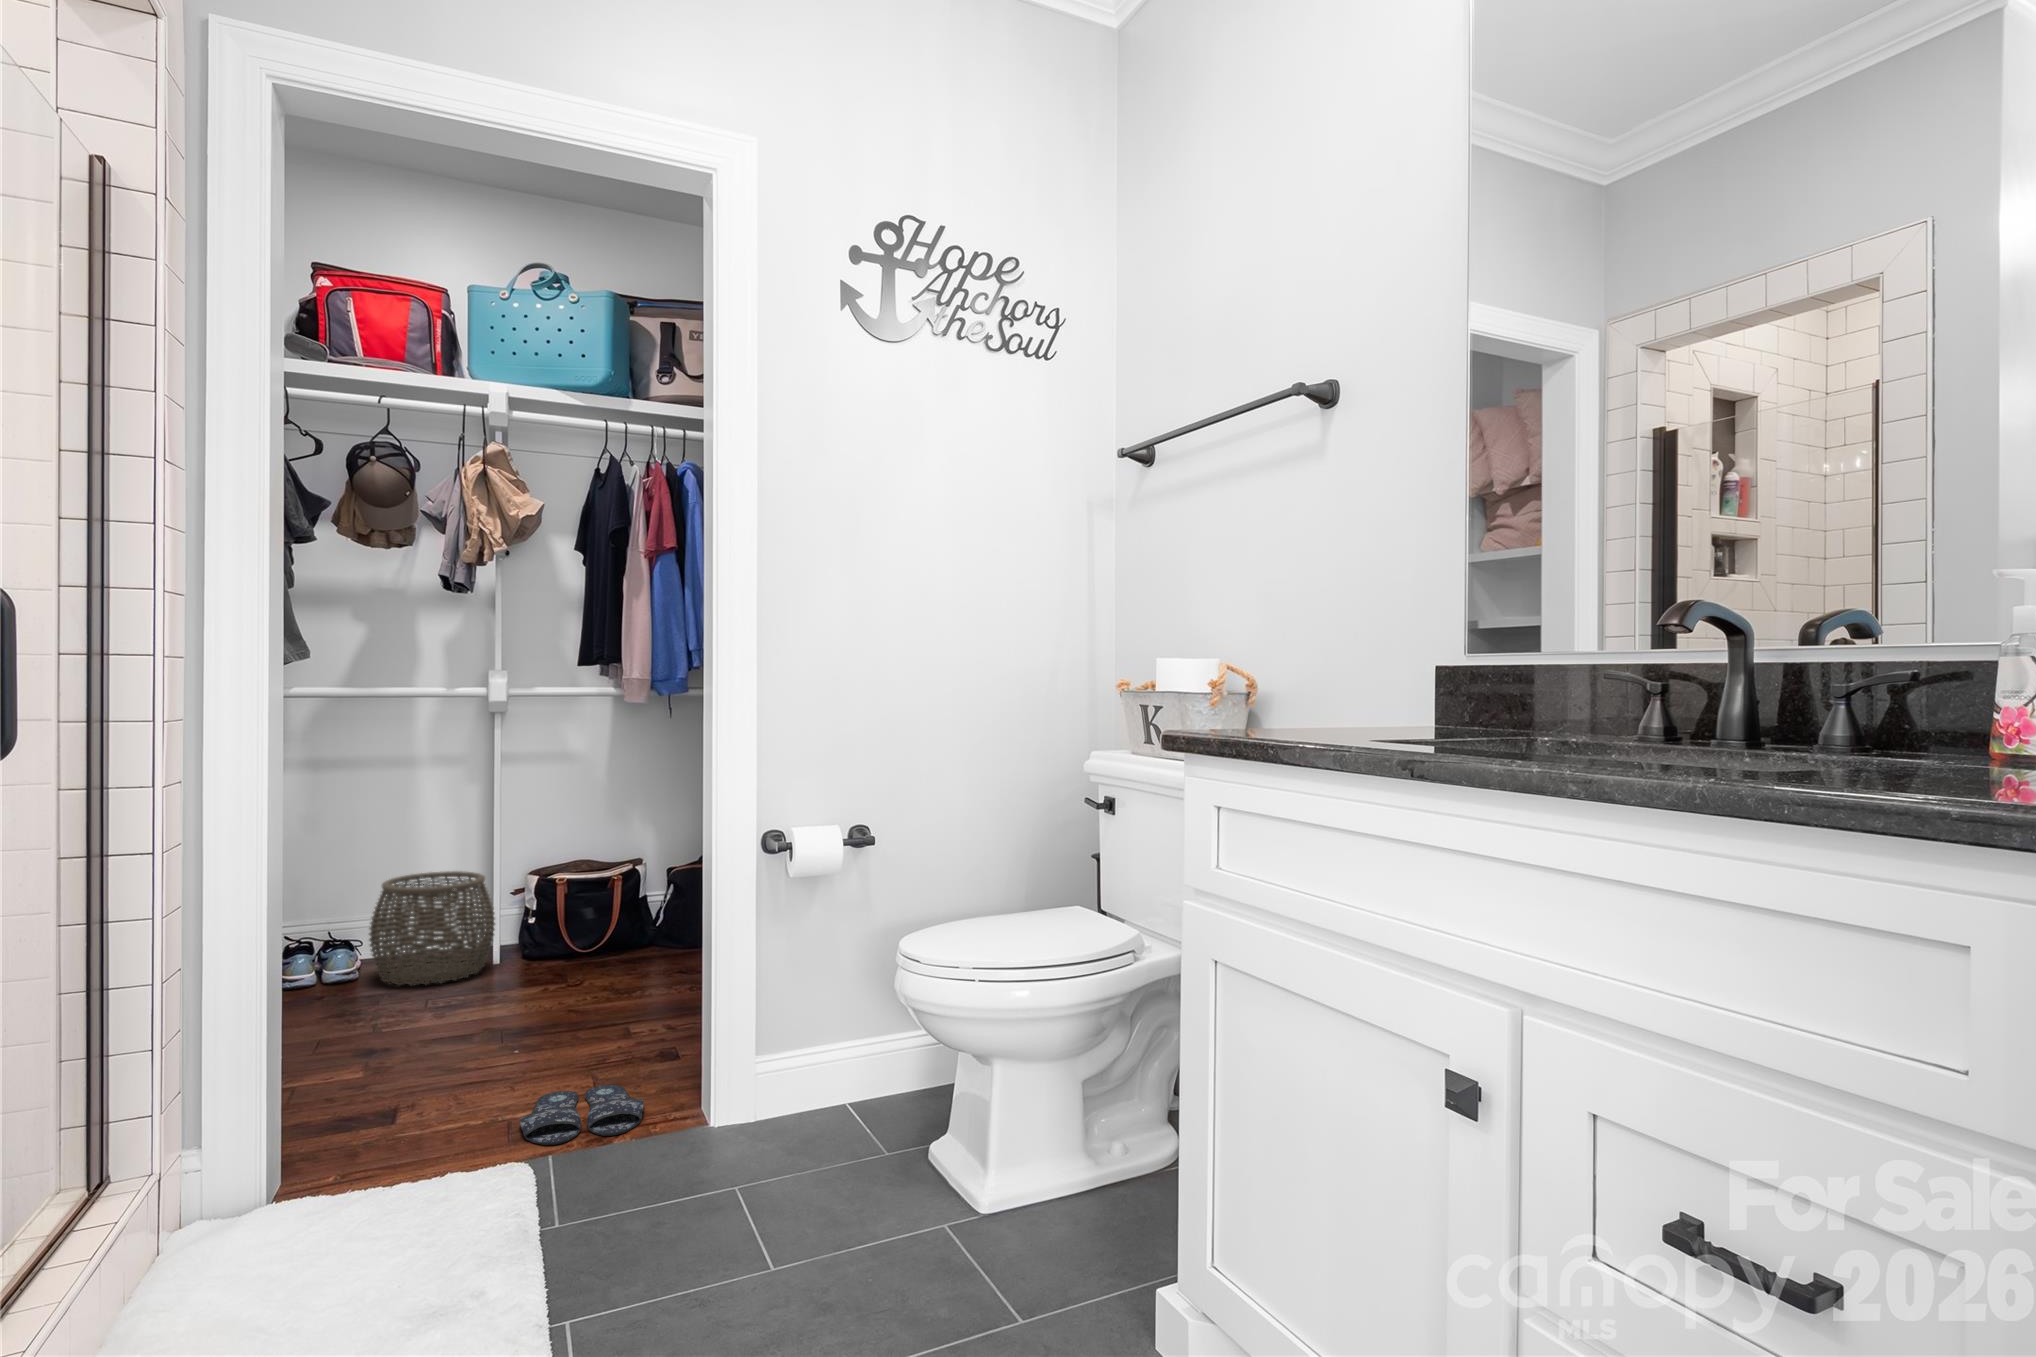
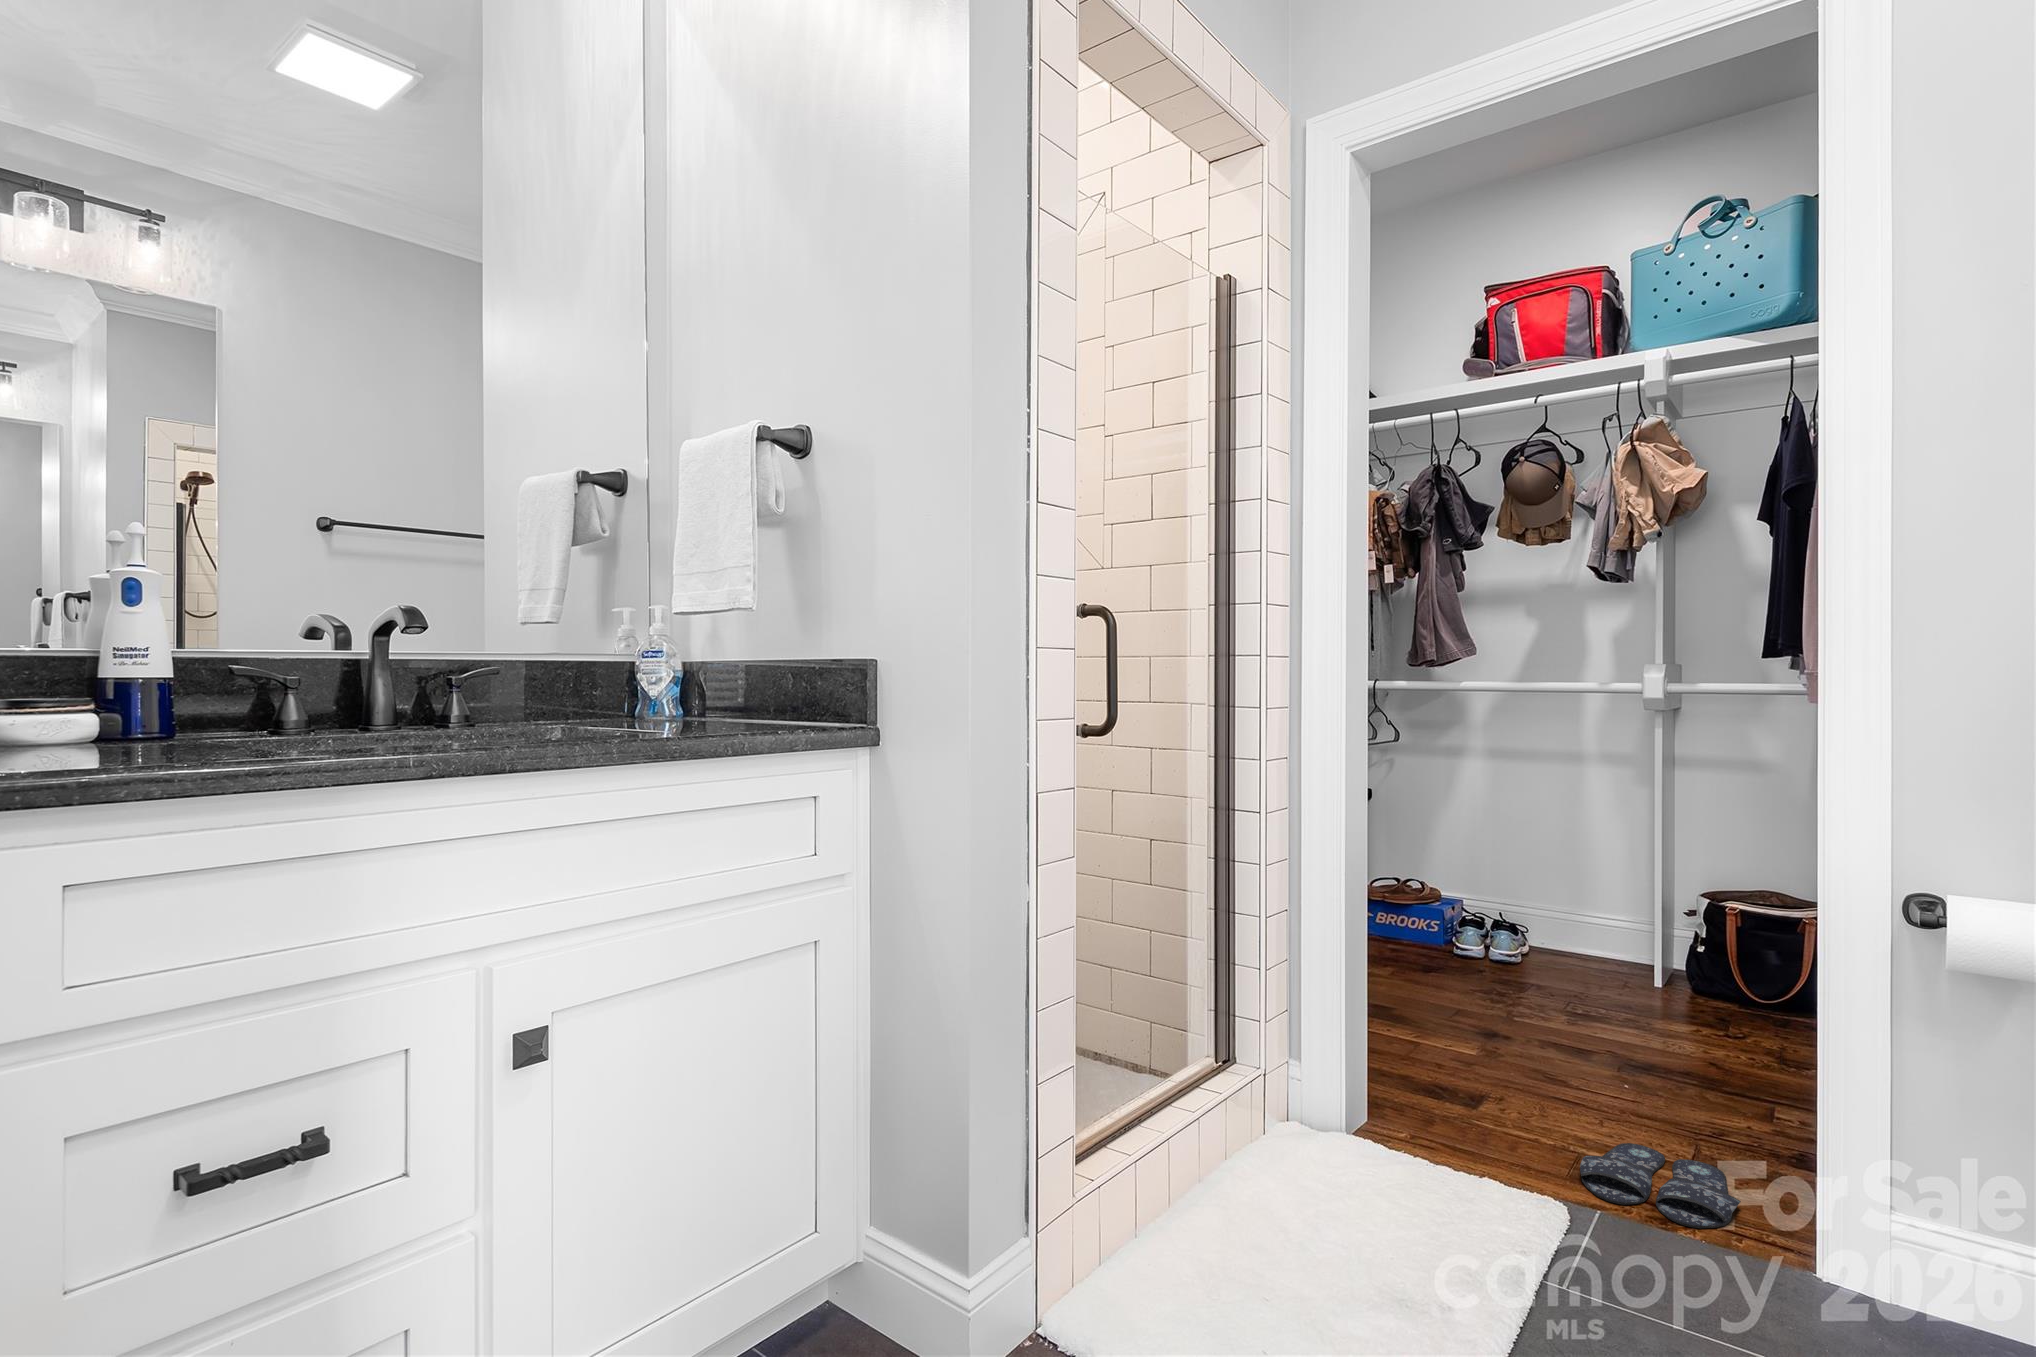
woven basket: present [369,871,495,986] -> none [1525,871,1656,991]

